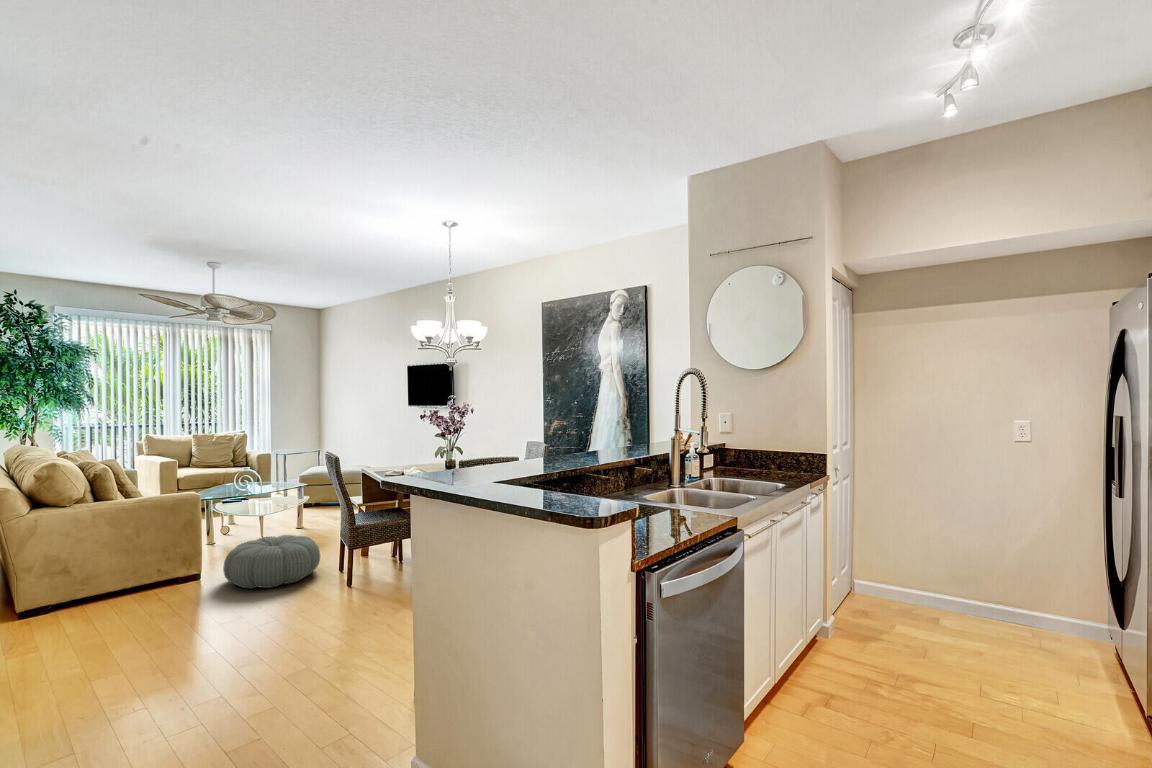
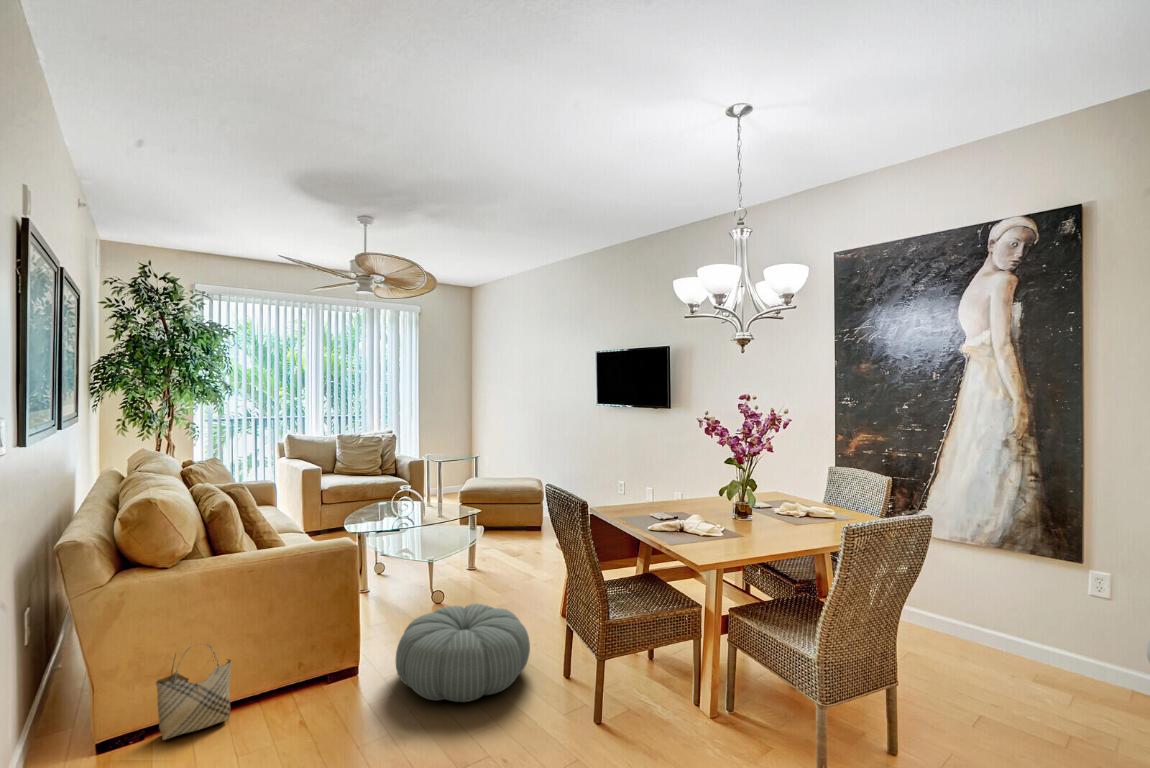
woven basket: none [47,553,103,618] -> present [156,644,231,740]

